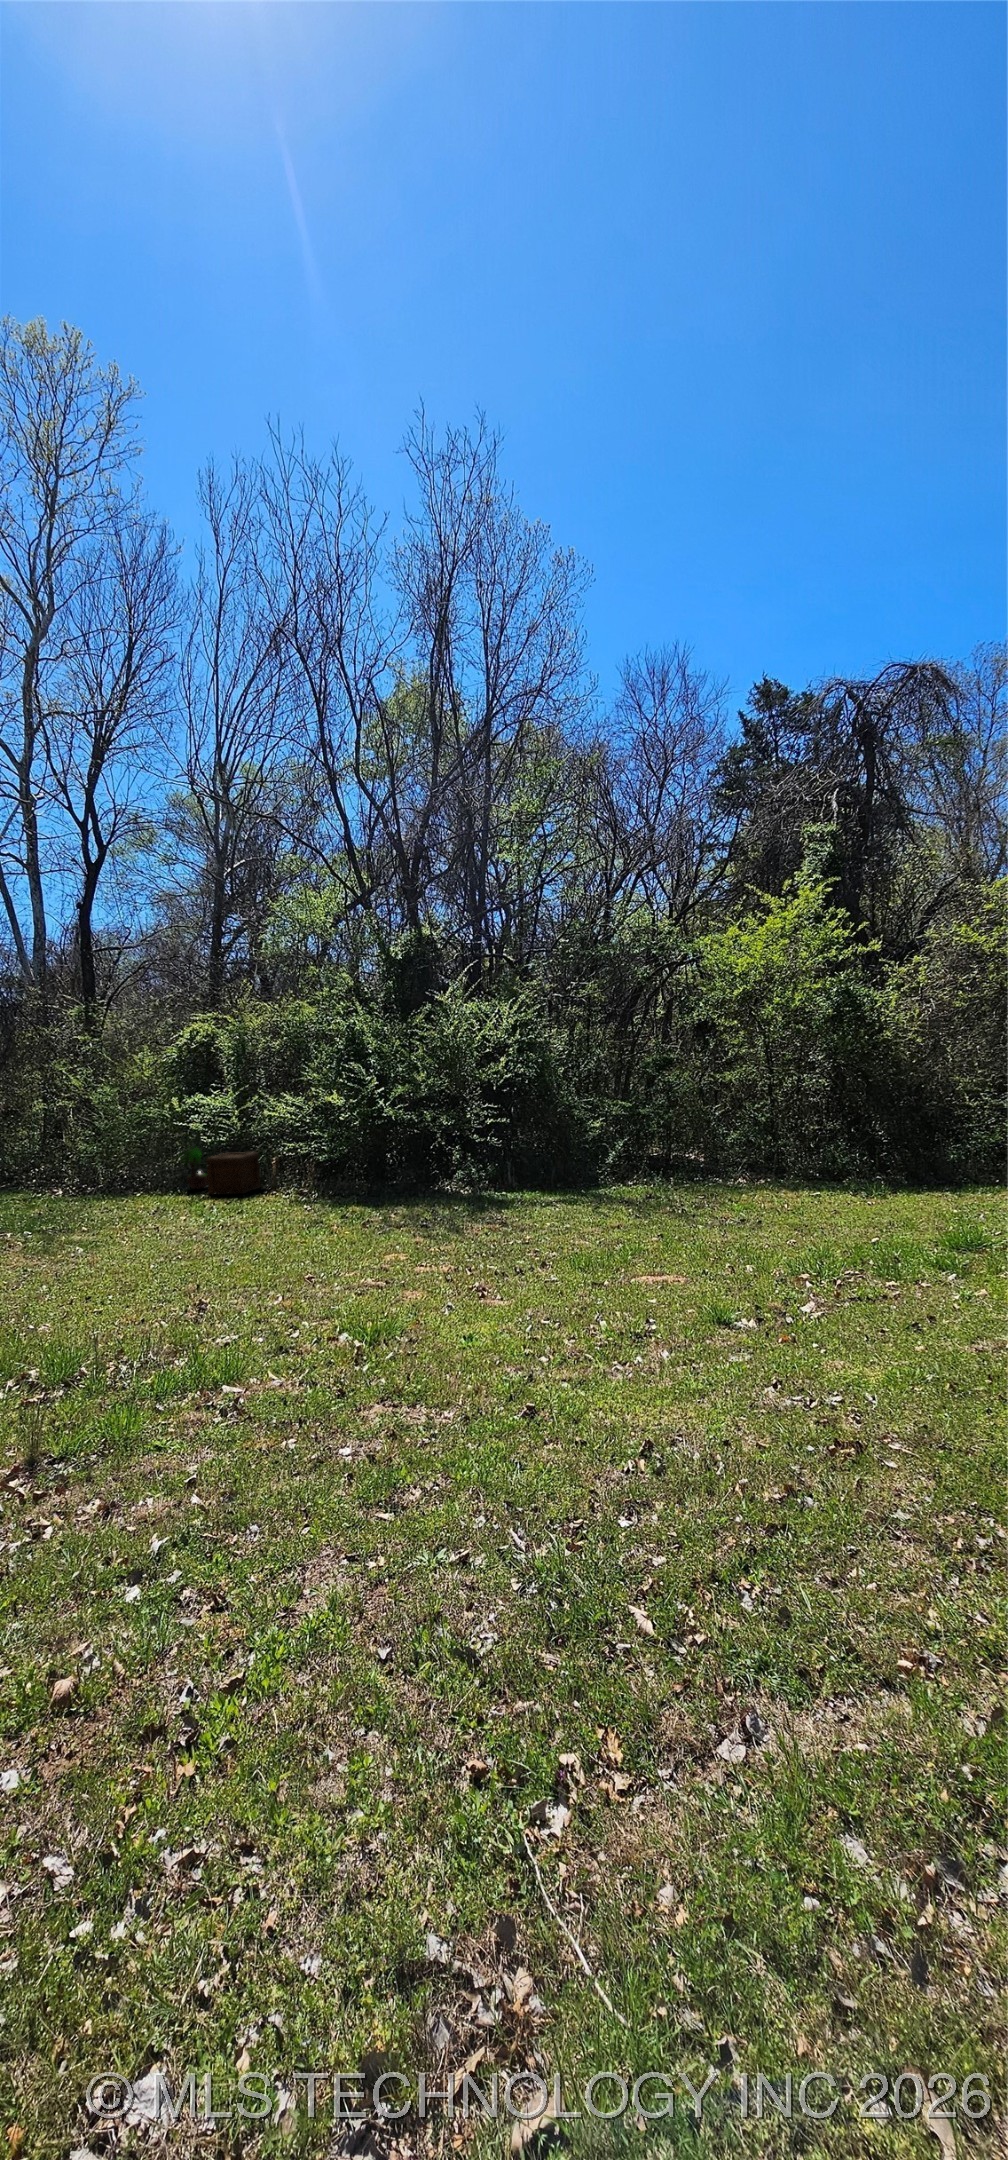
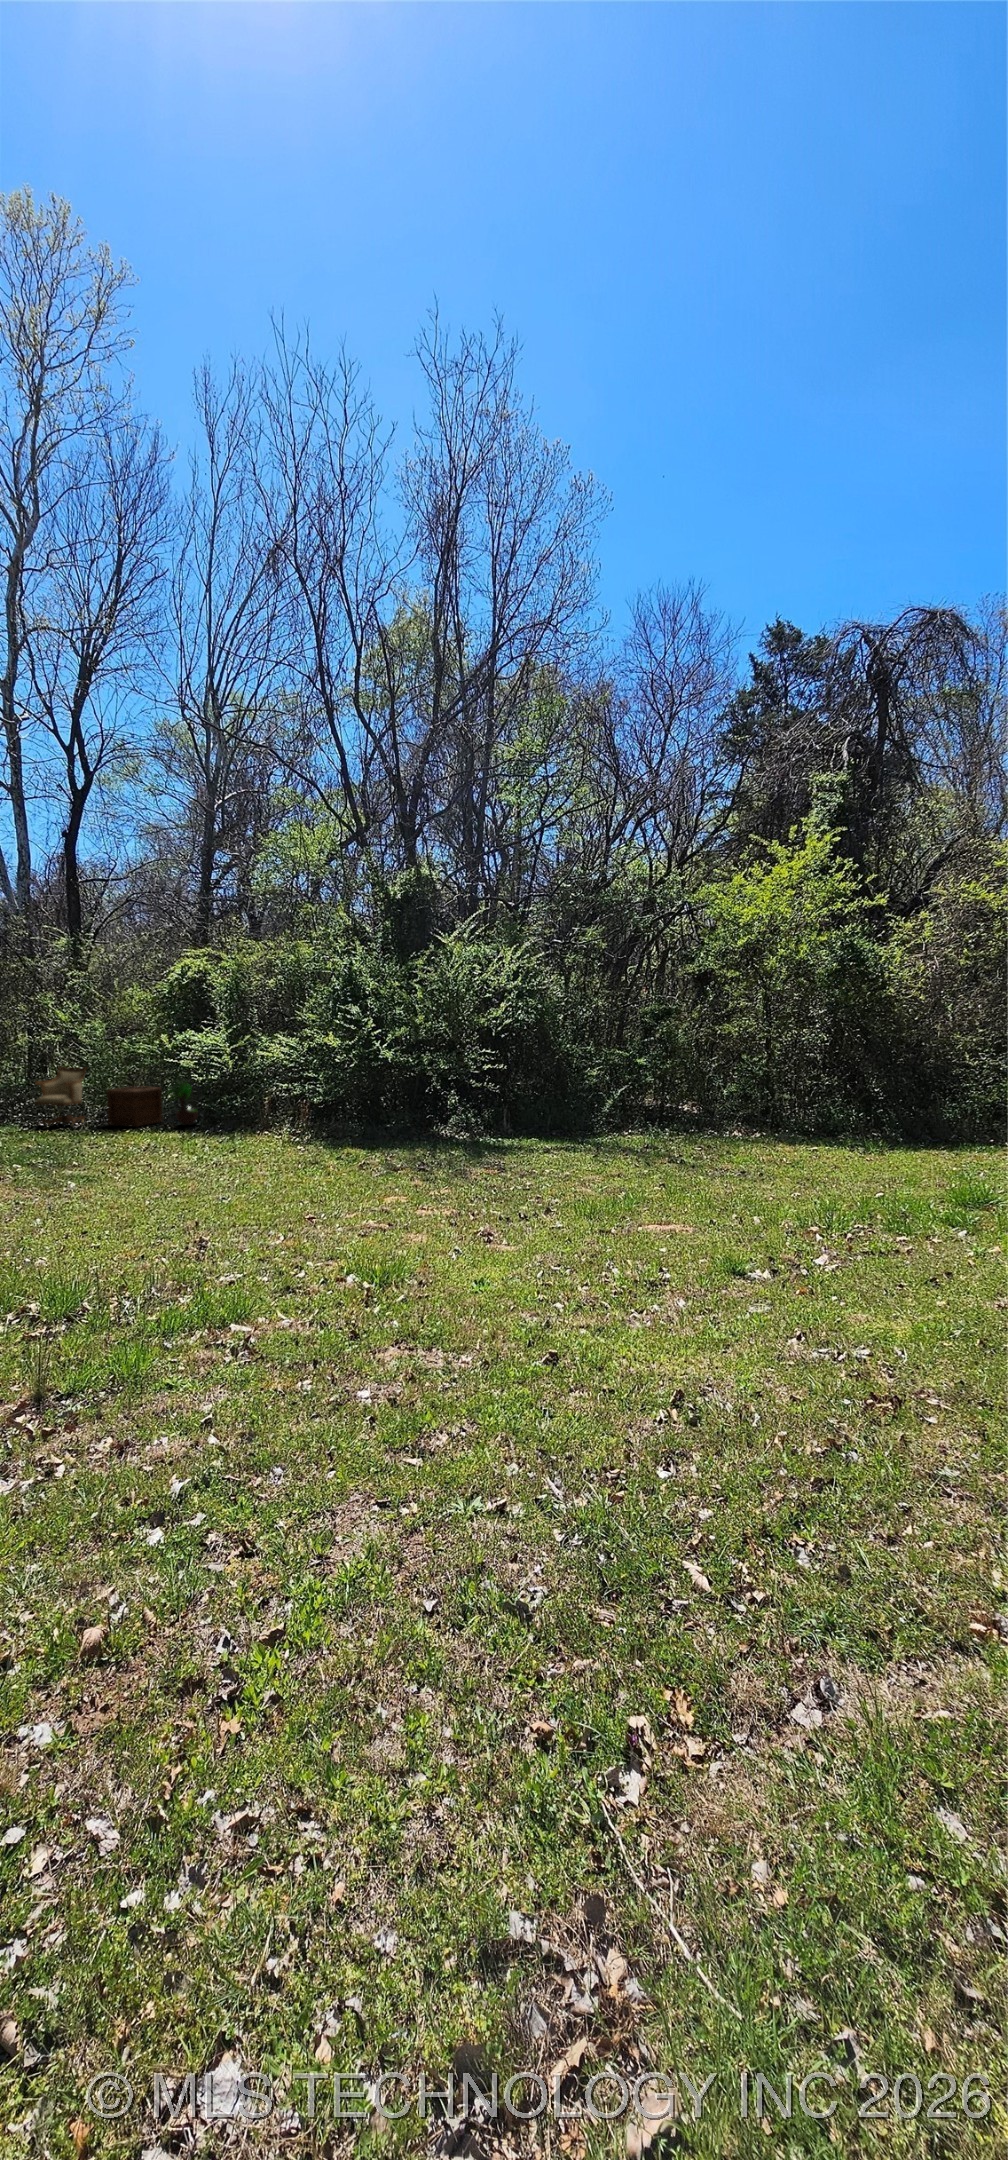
chair: none [50,1135,101,1197] -> present [35,1066,87,1127]
wooden crate: present [206,1152,260,1195] -> present [106,1086,162,1127]

